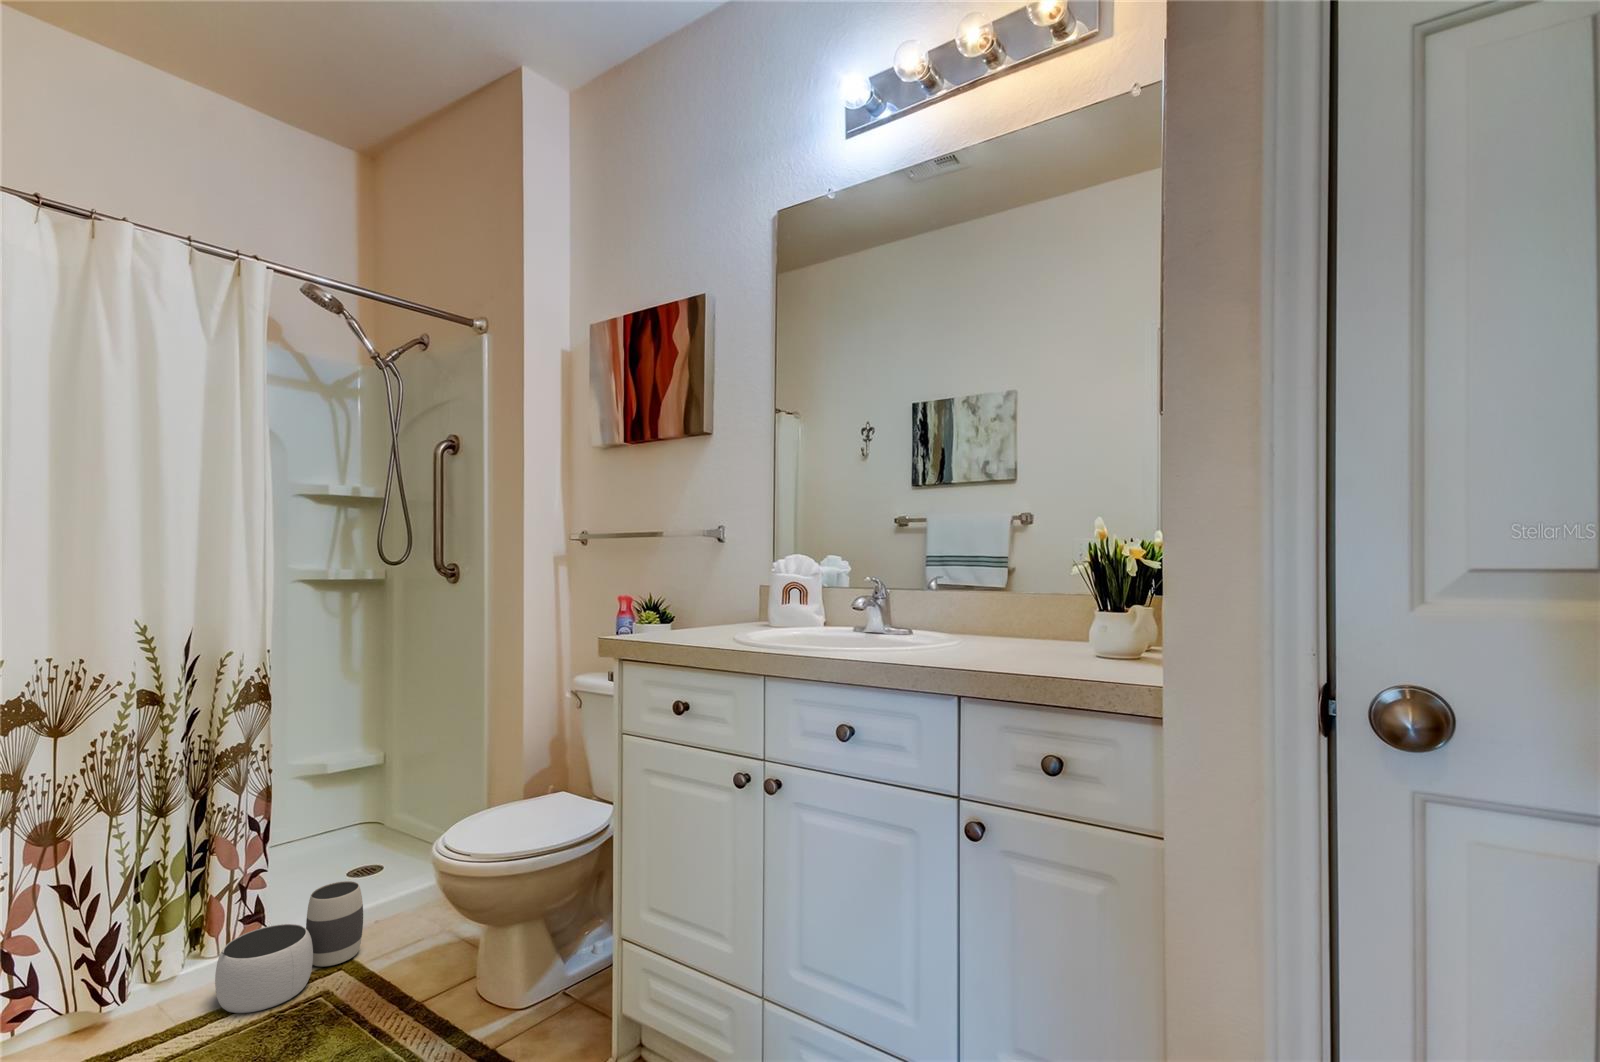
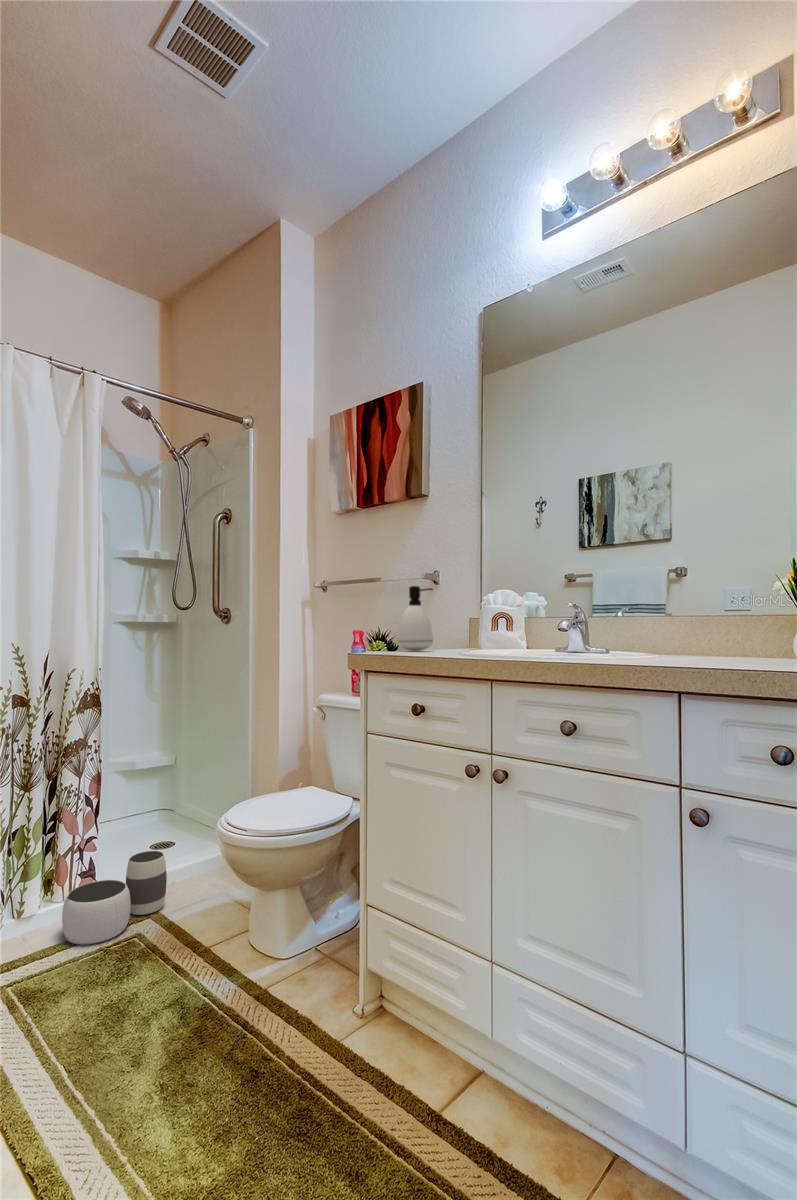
soap dispenser: none [668,543,711,623] -> present [398,586,433,651]

